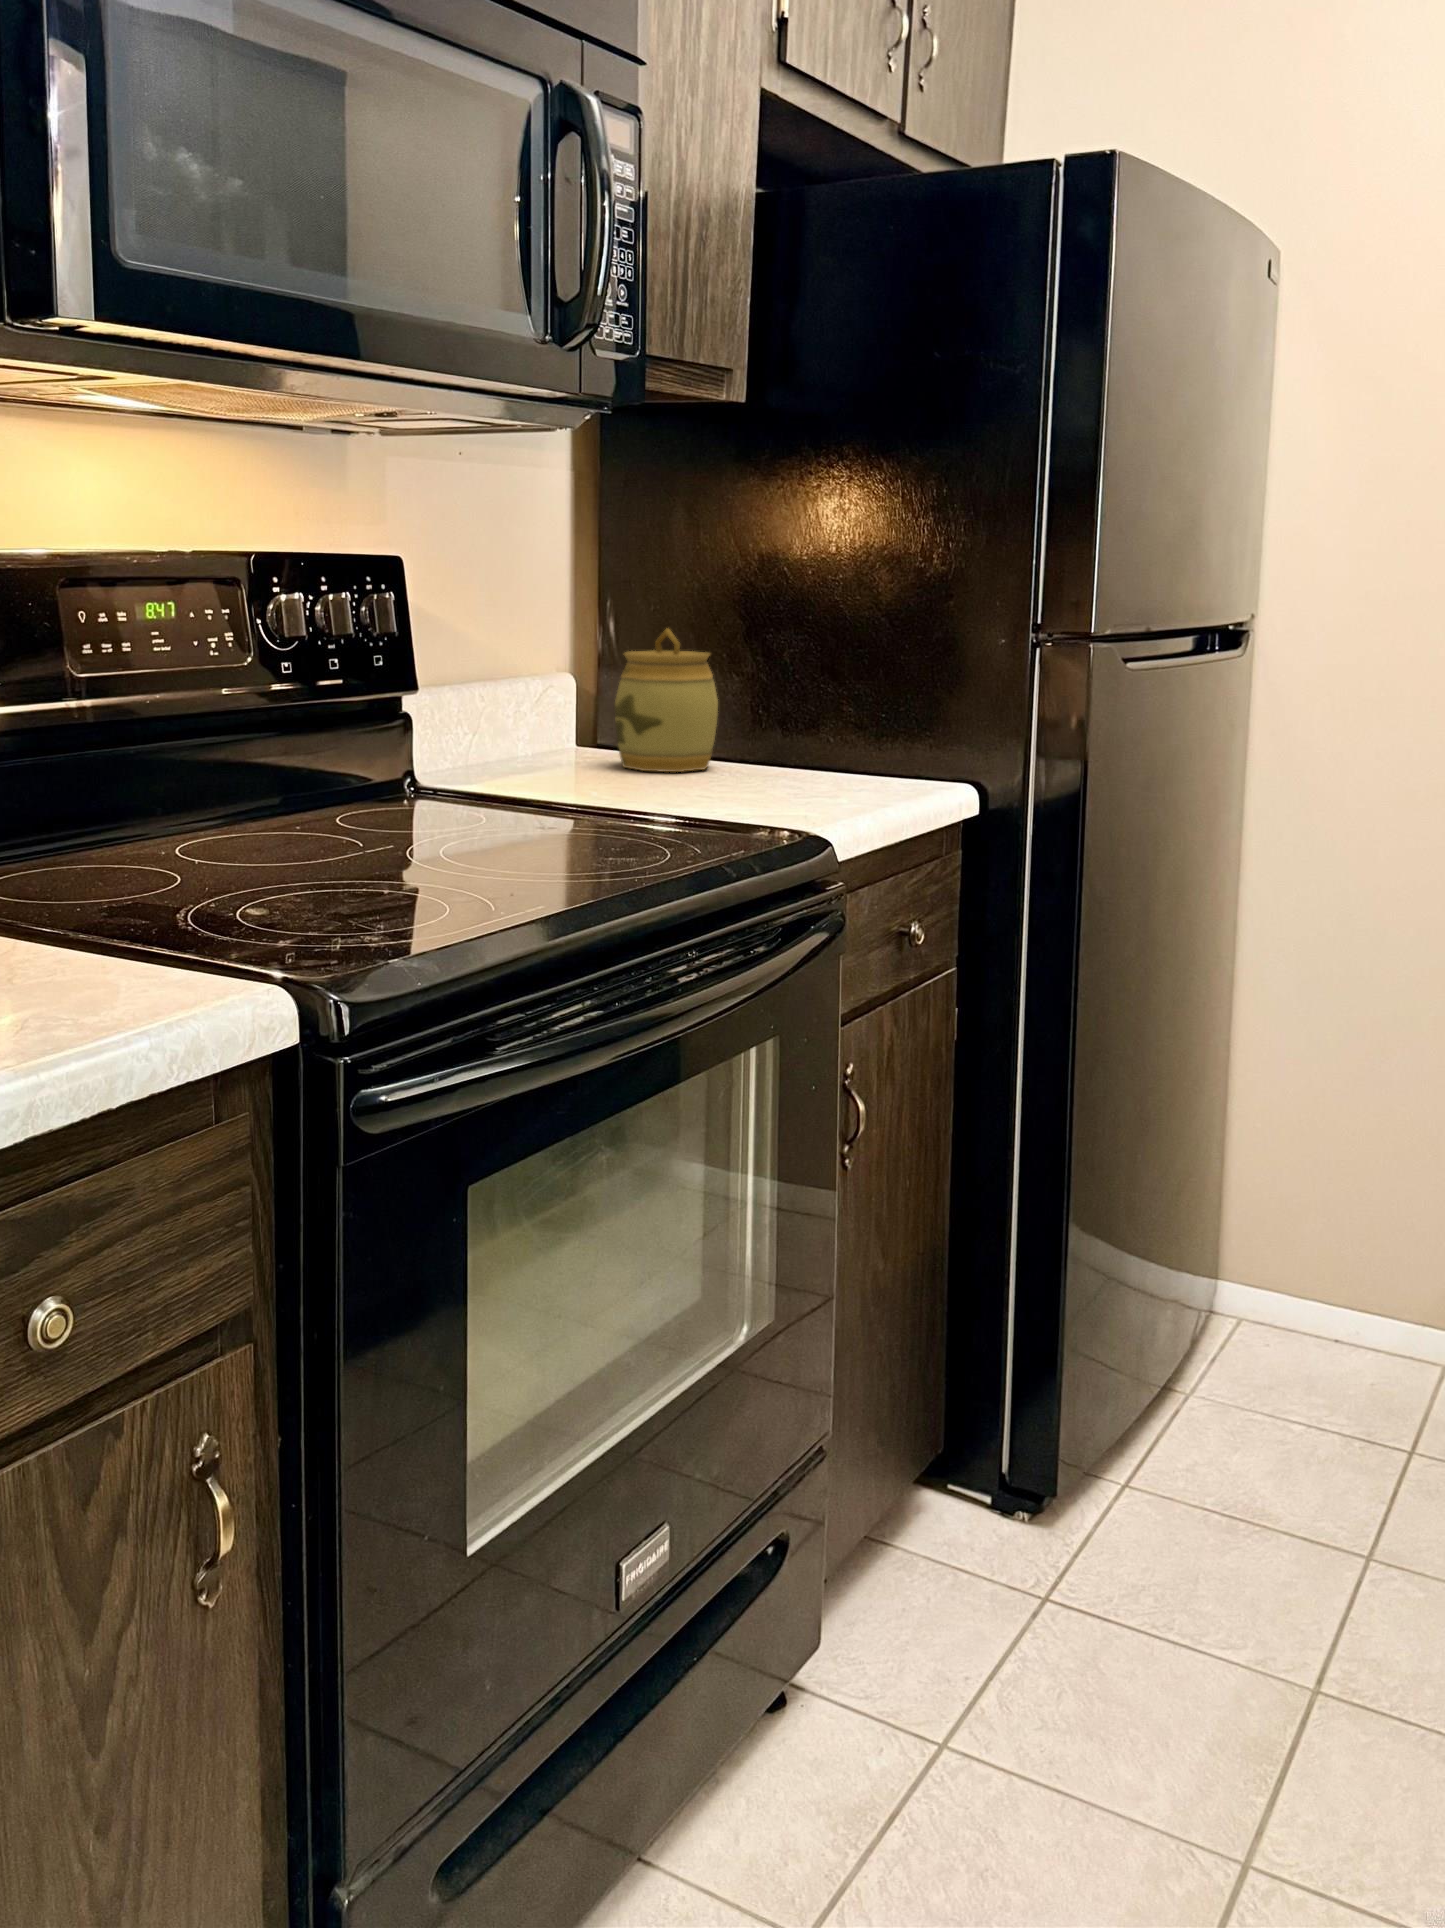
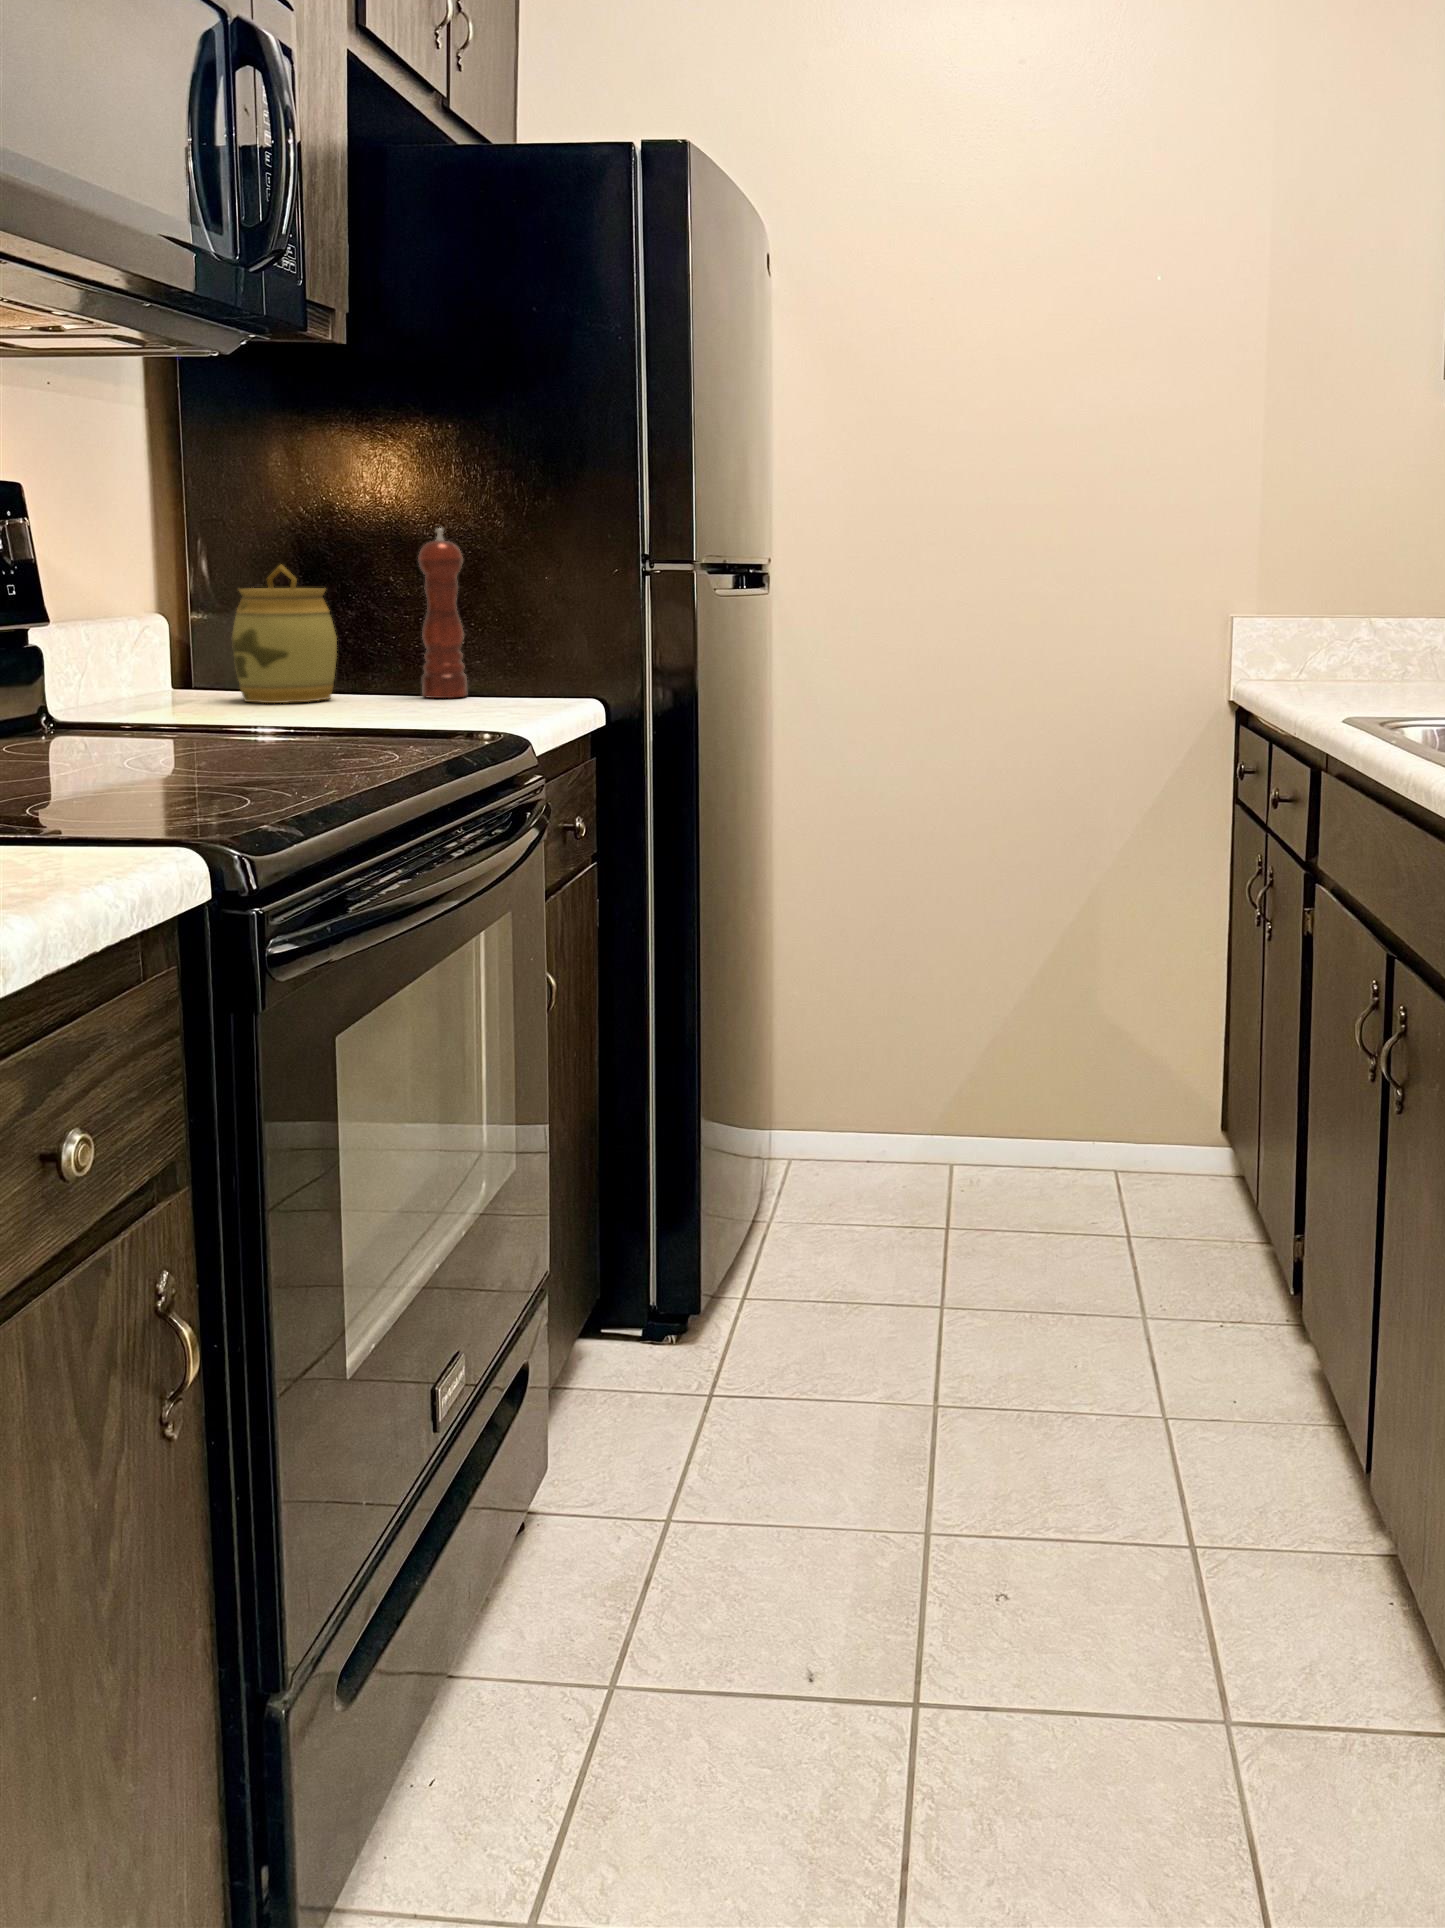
pepper mill: none [802,593,852,775] -> present [418,528,467,698]

